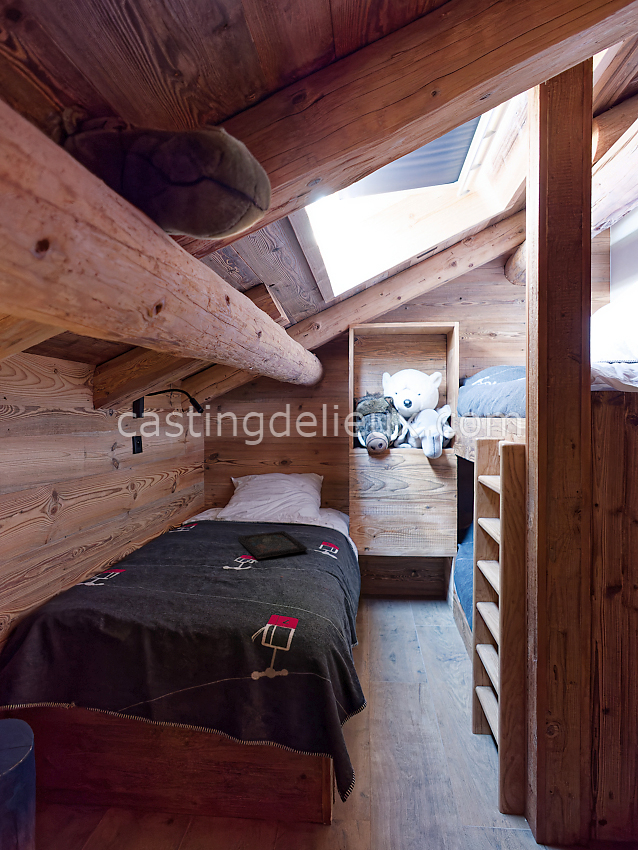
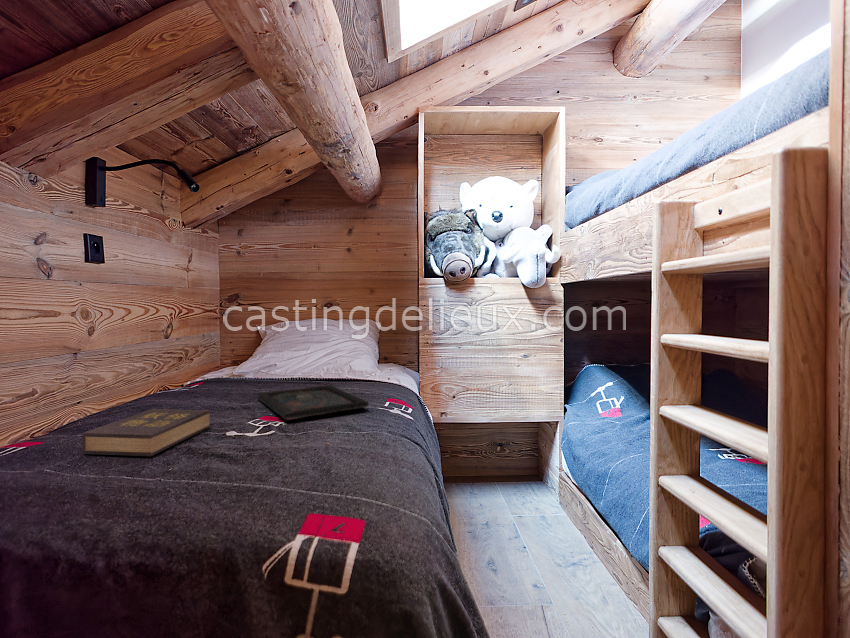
hardback book: none [156,549,215,579] -> present [82,409,210,456]

